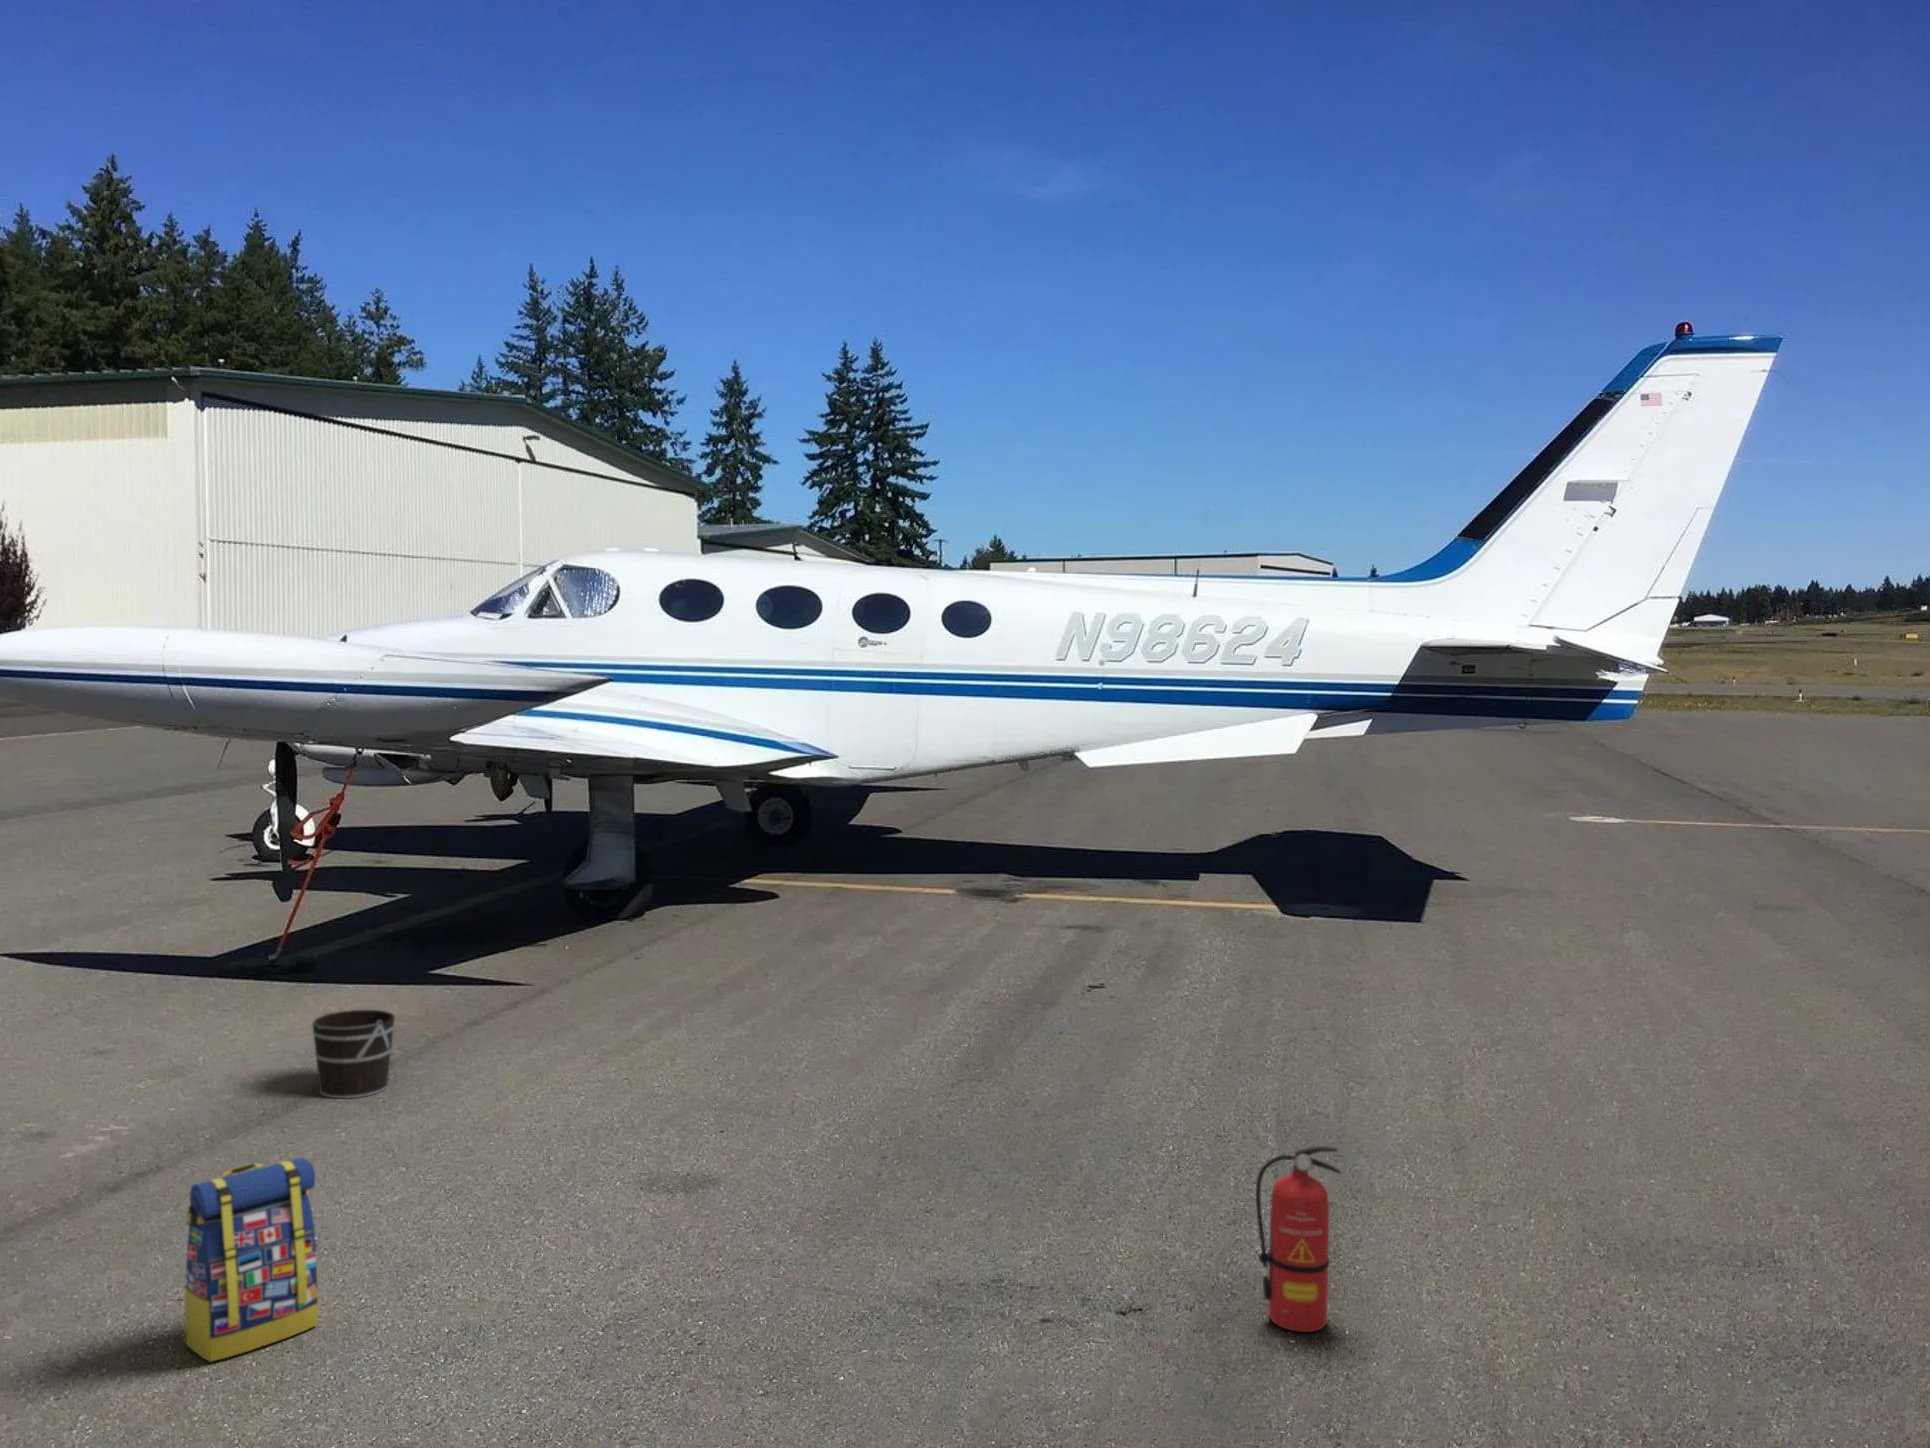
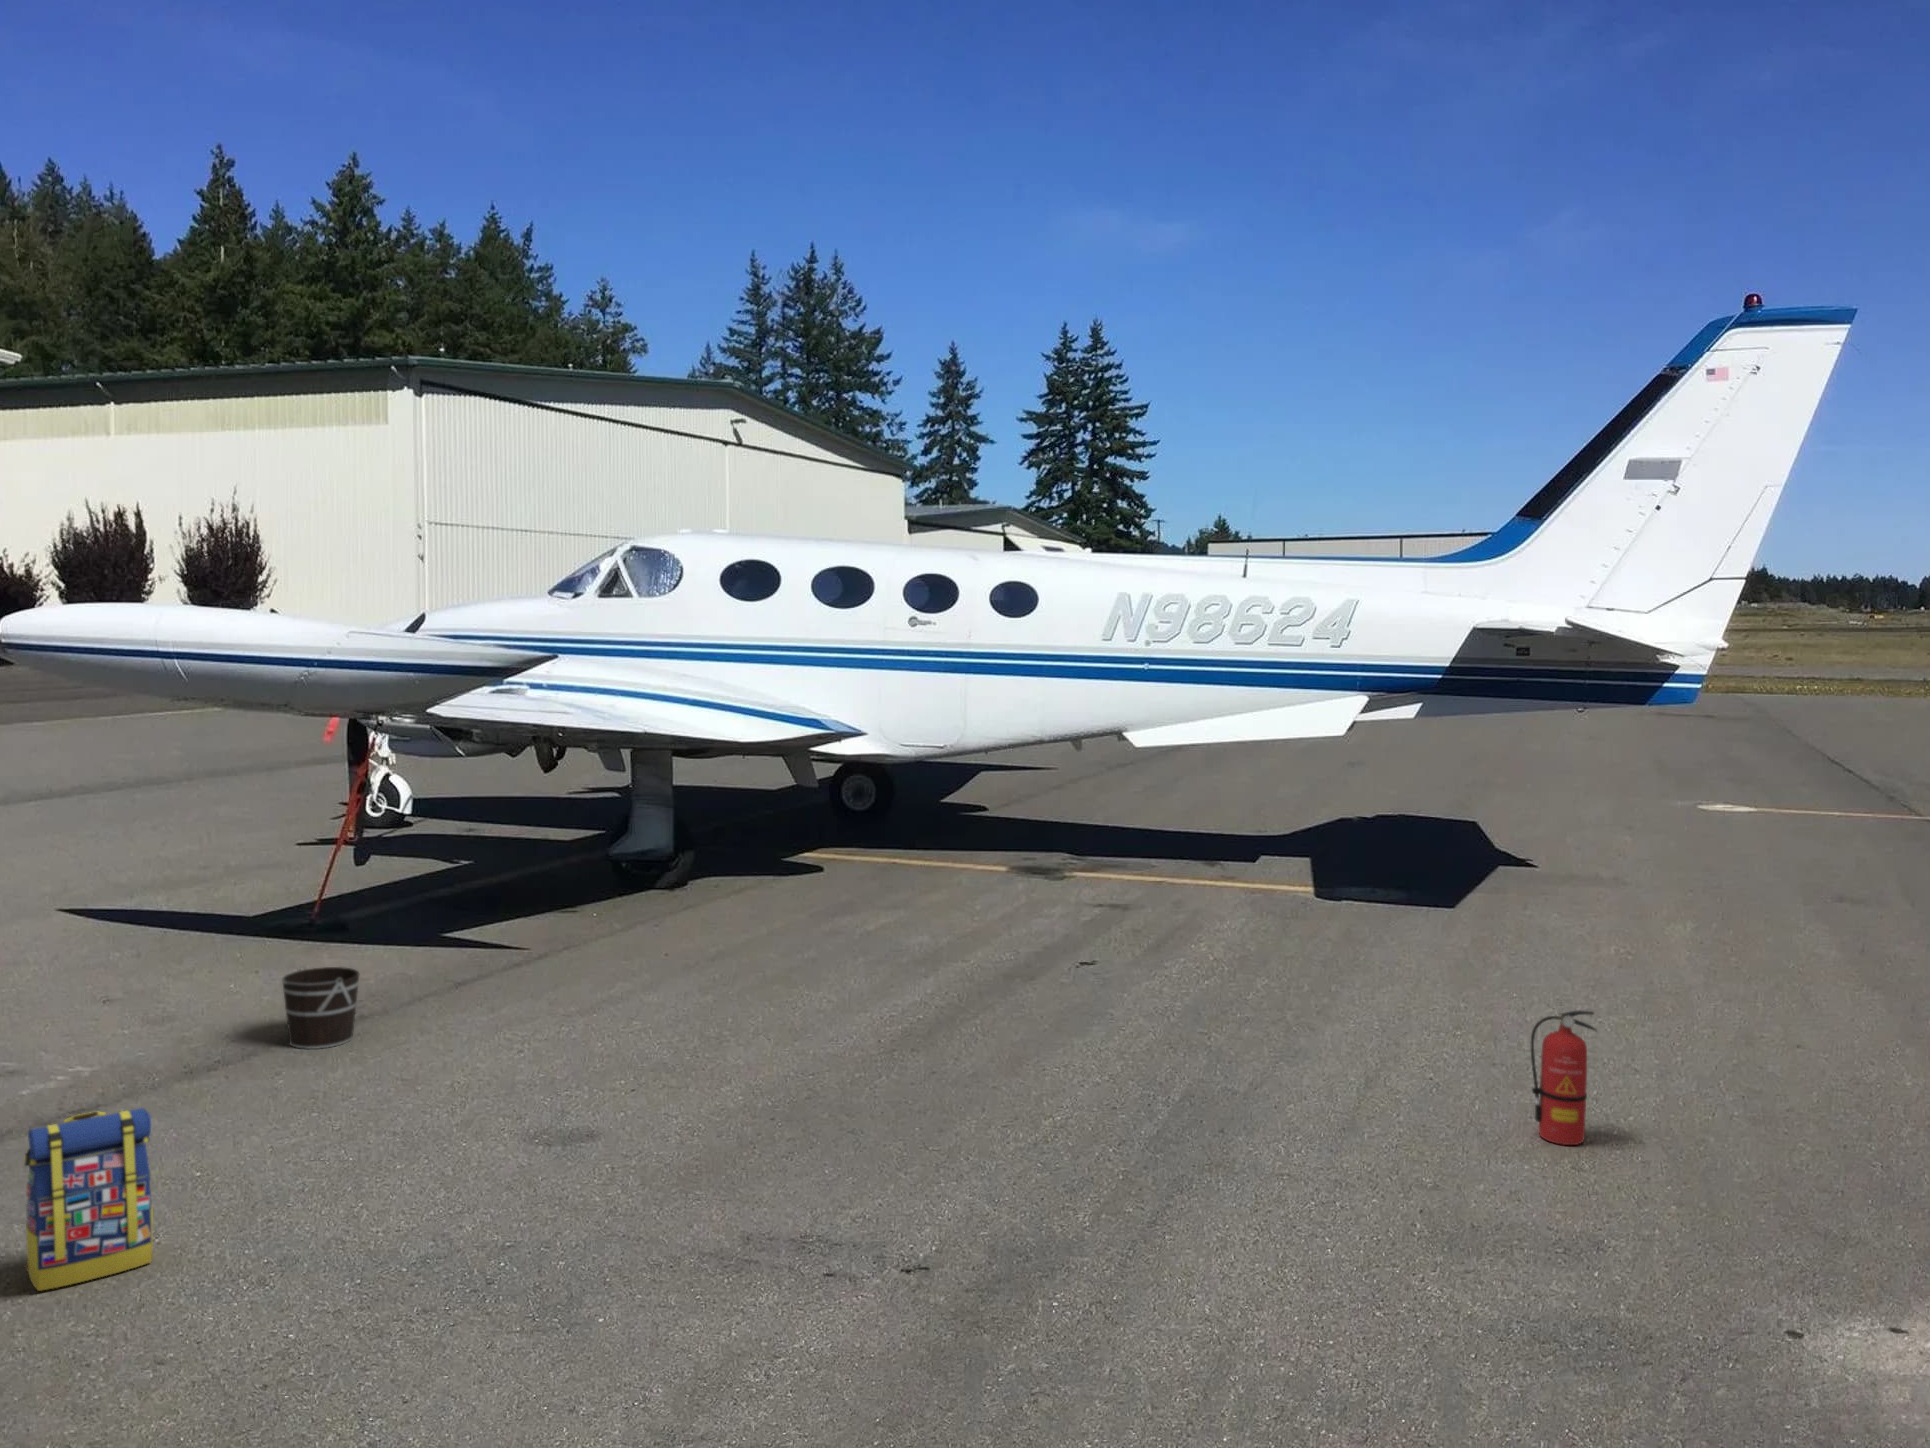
fire extinguisher: present [1256,1146,1341,1332] -> present [1531,1010,1596,1145]

